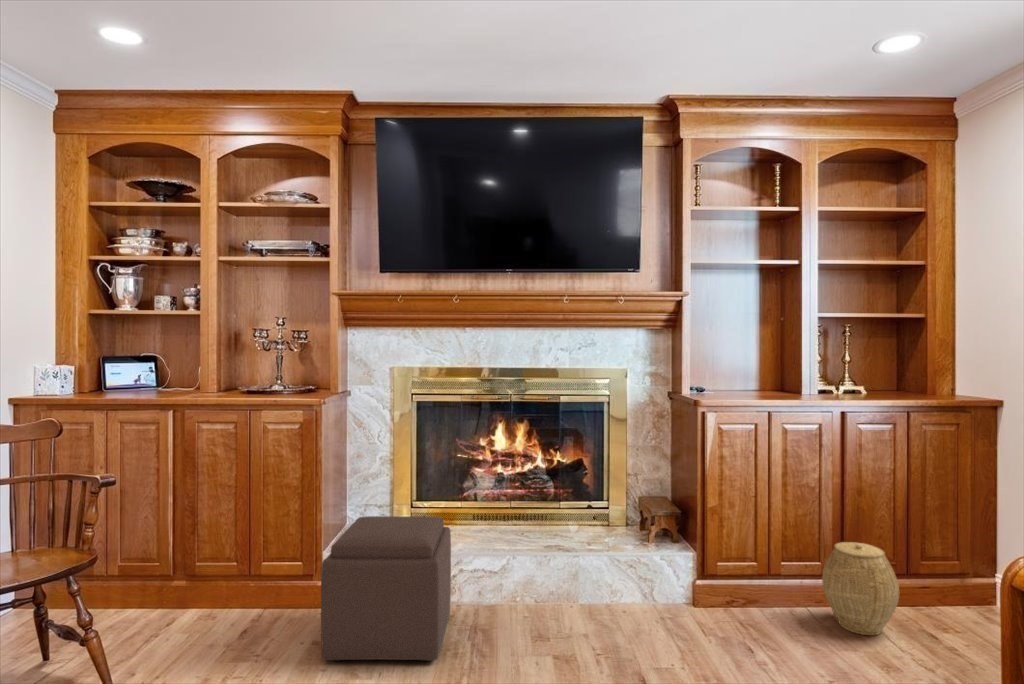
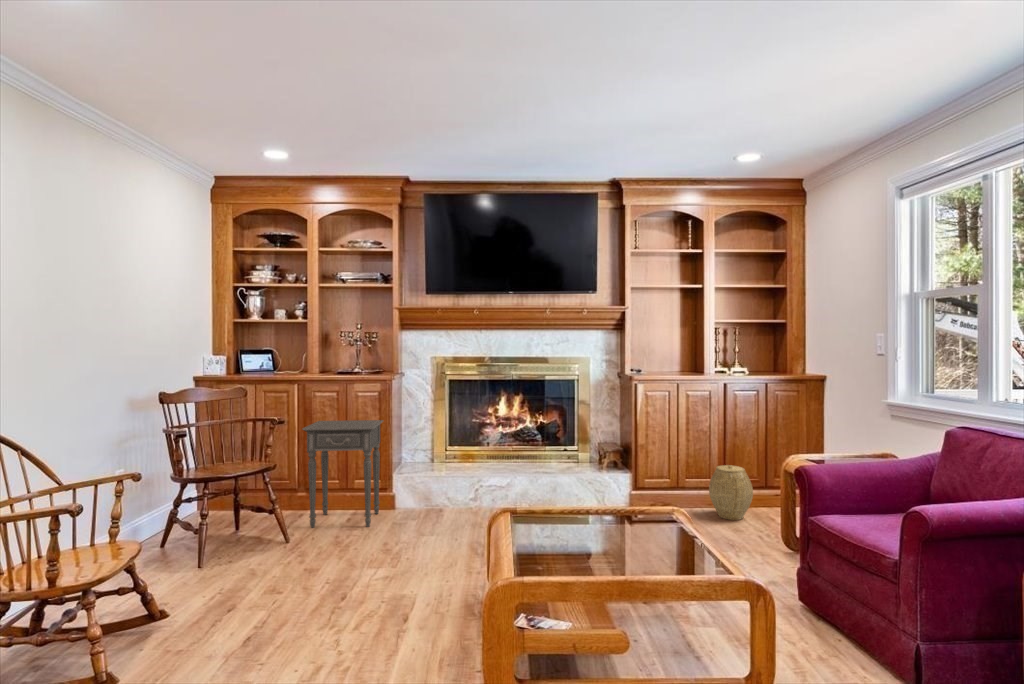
side table: none [162,467,307,649] -> present [302,420,383,528]
ottoman: present [321,516,451,661] -> none [401,450,476,532]

